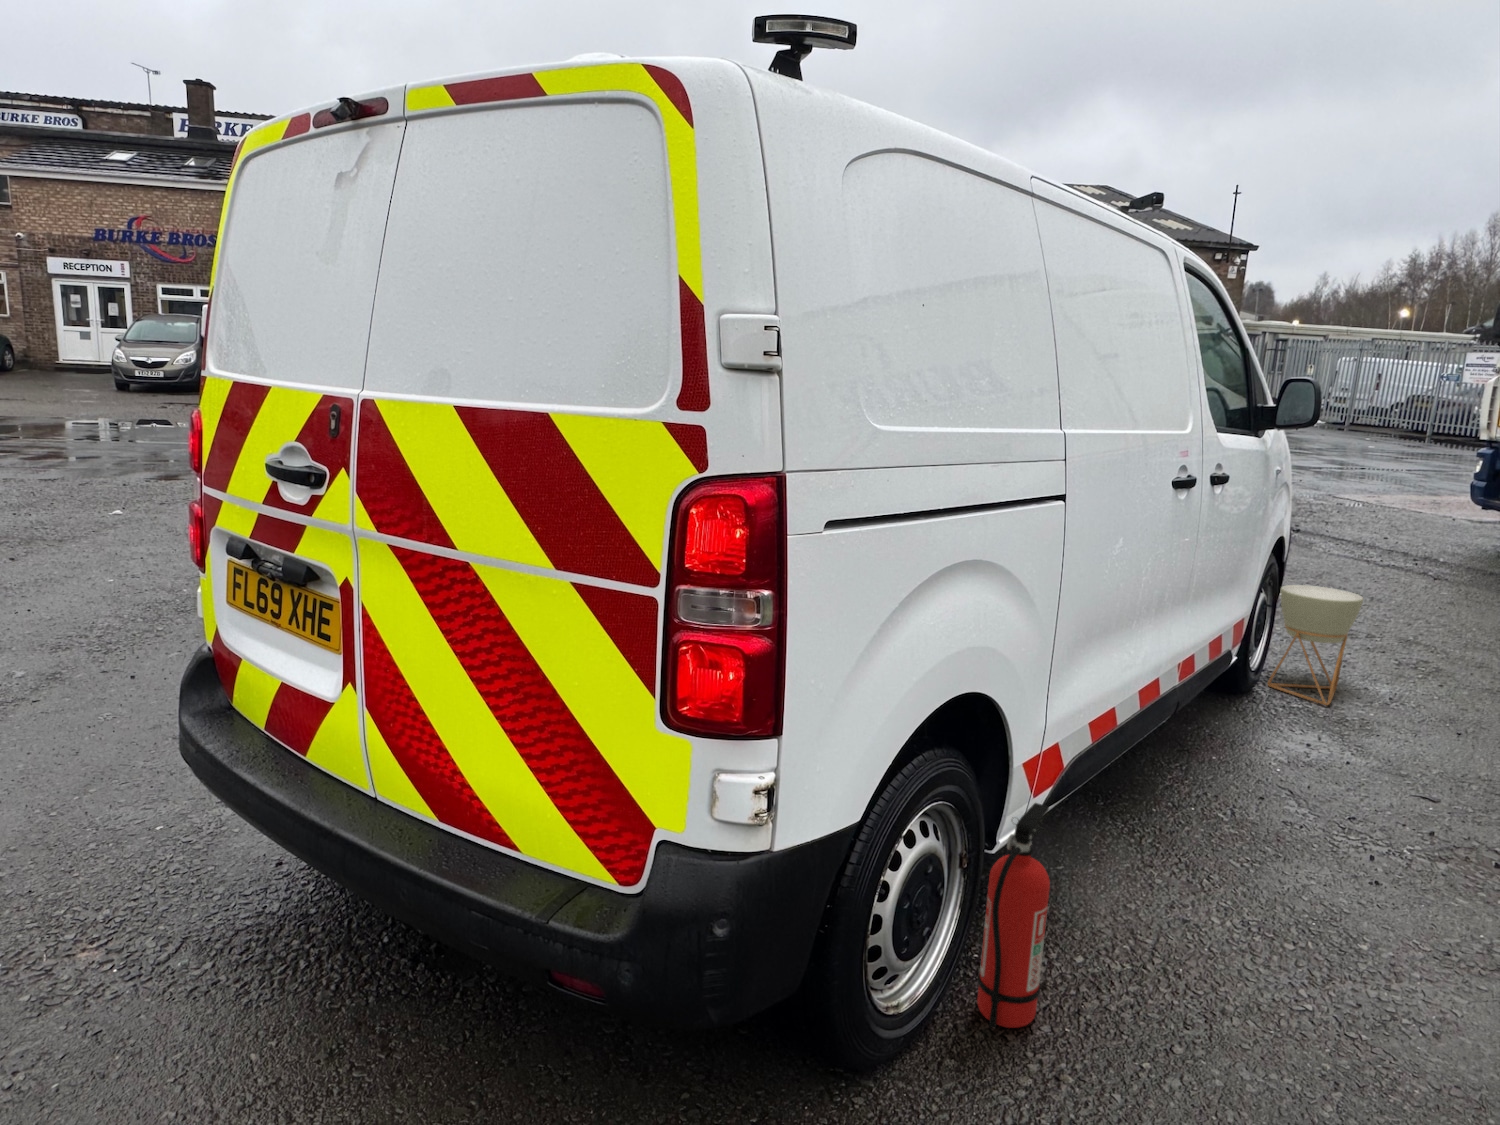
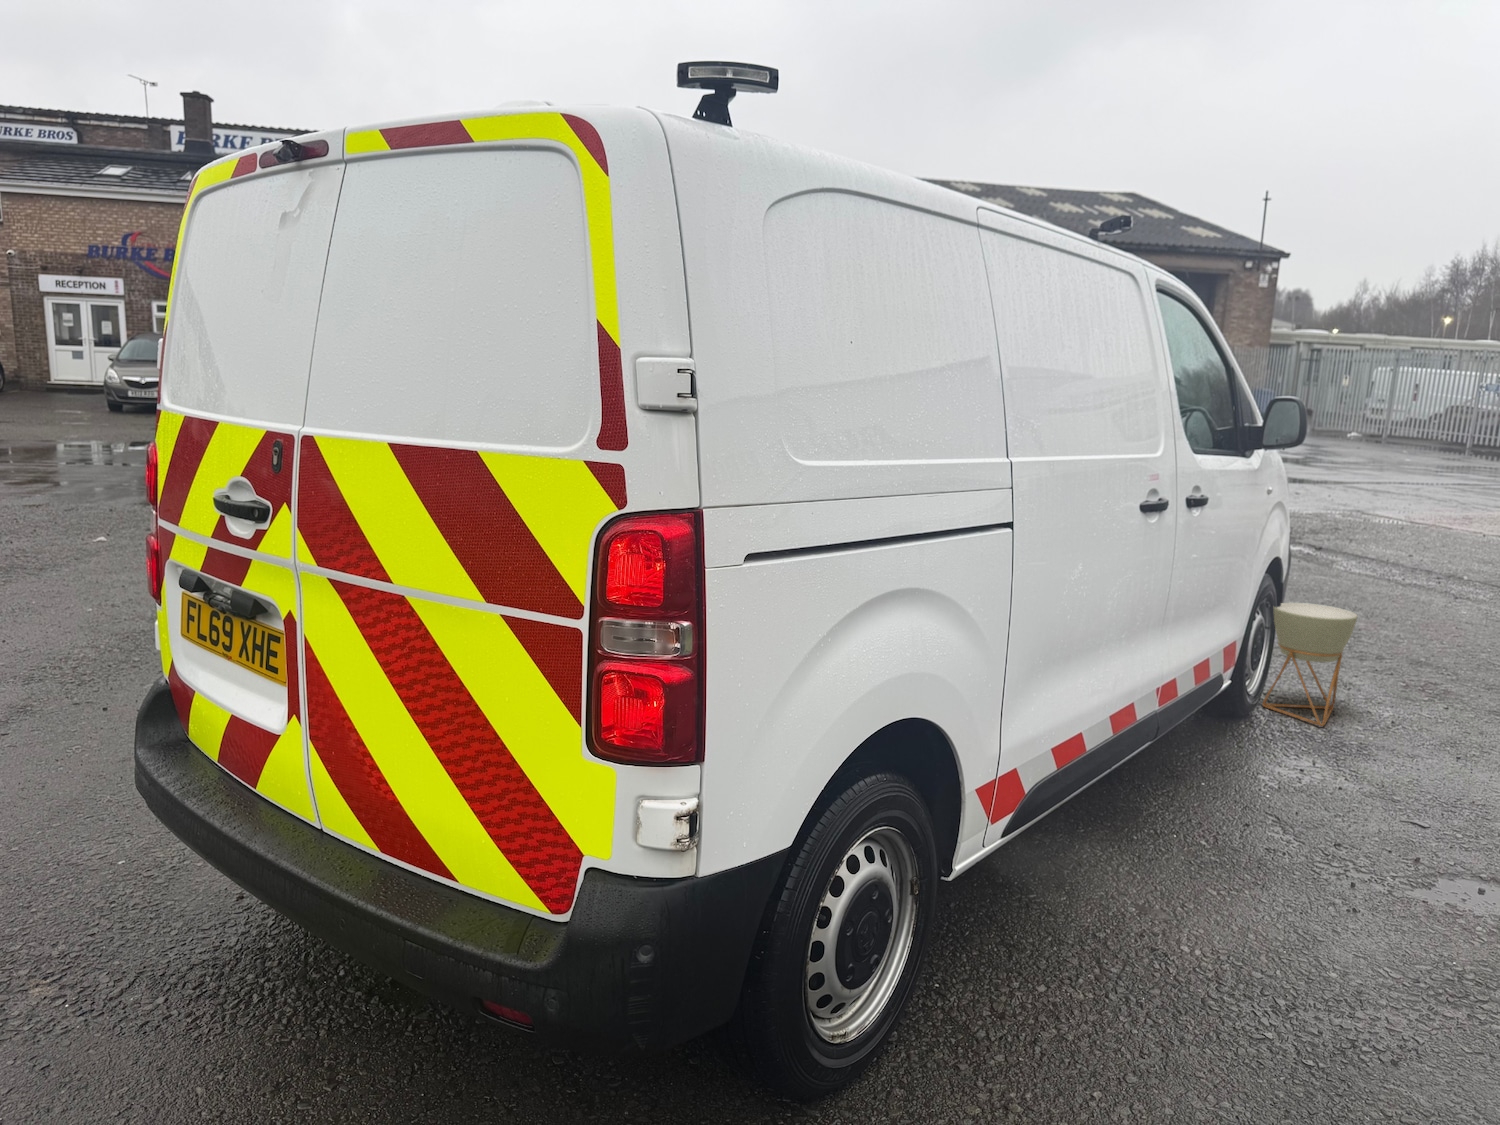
fire extinguisher: present [977,803,1050,1028] -> none [931,830,1001,1059]

